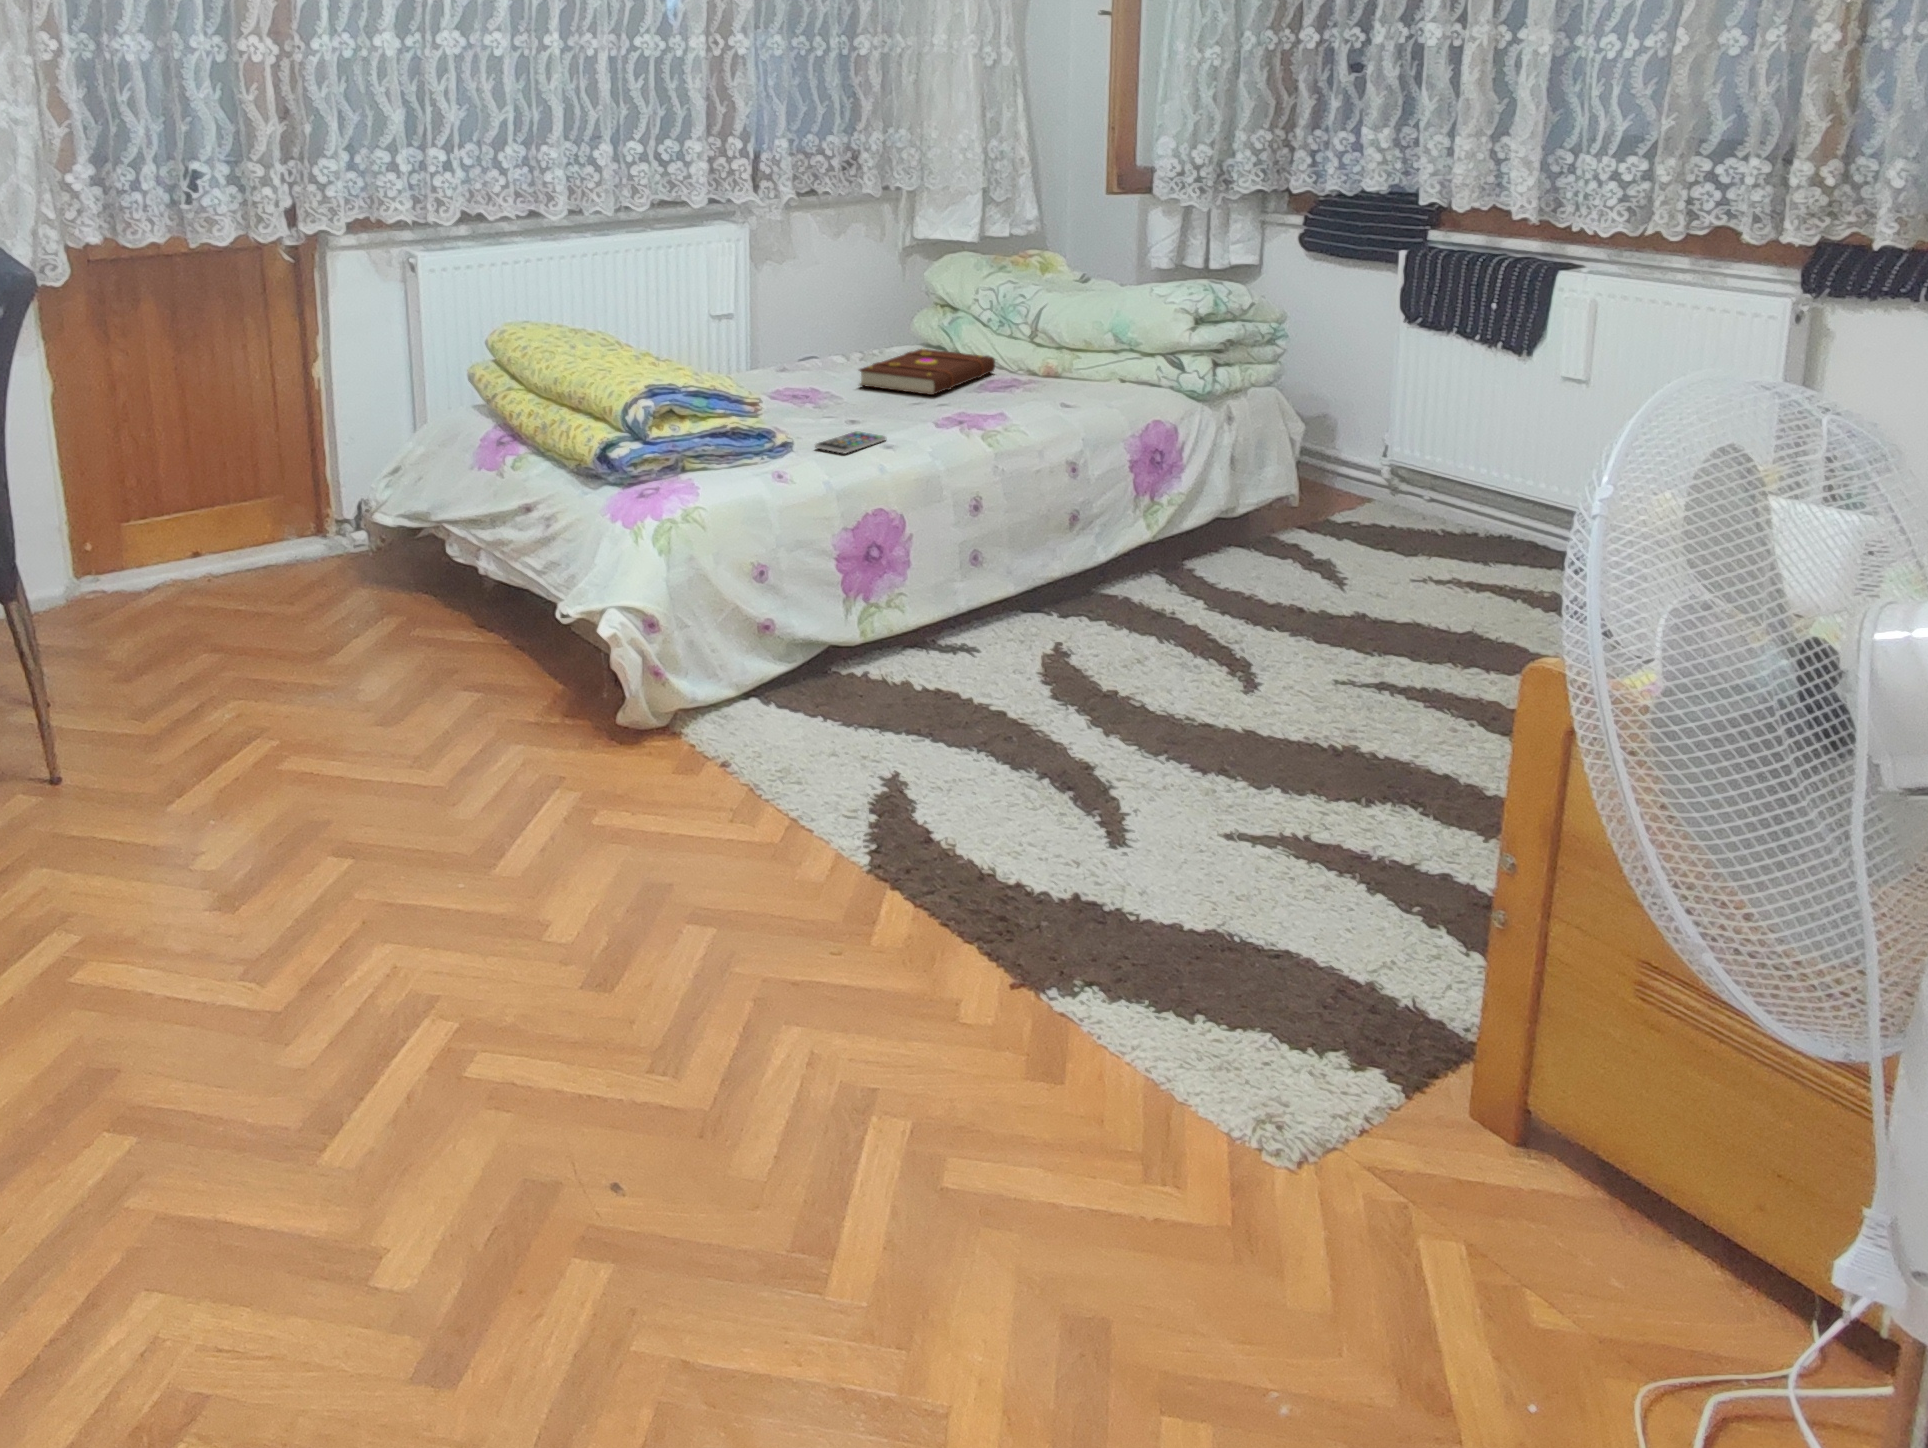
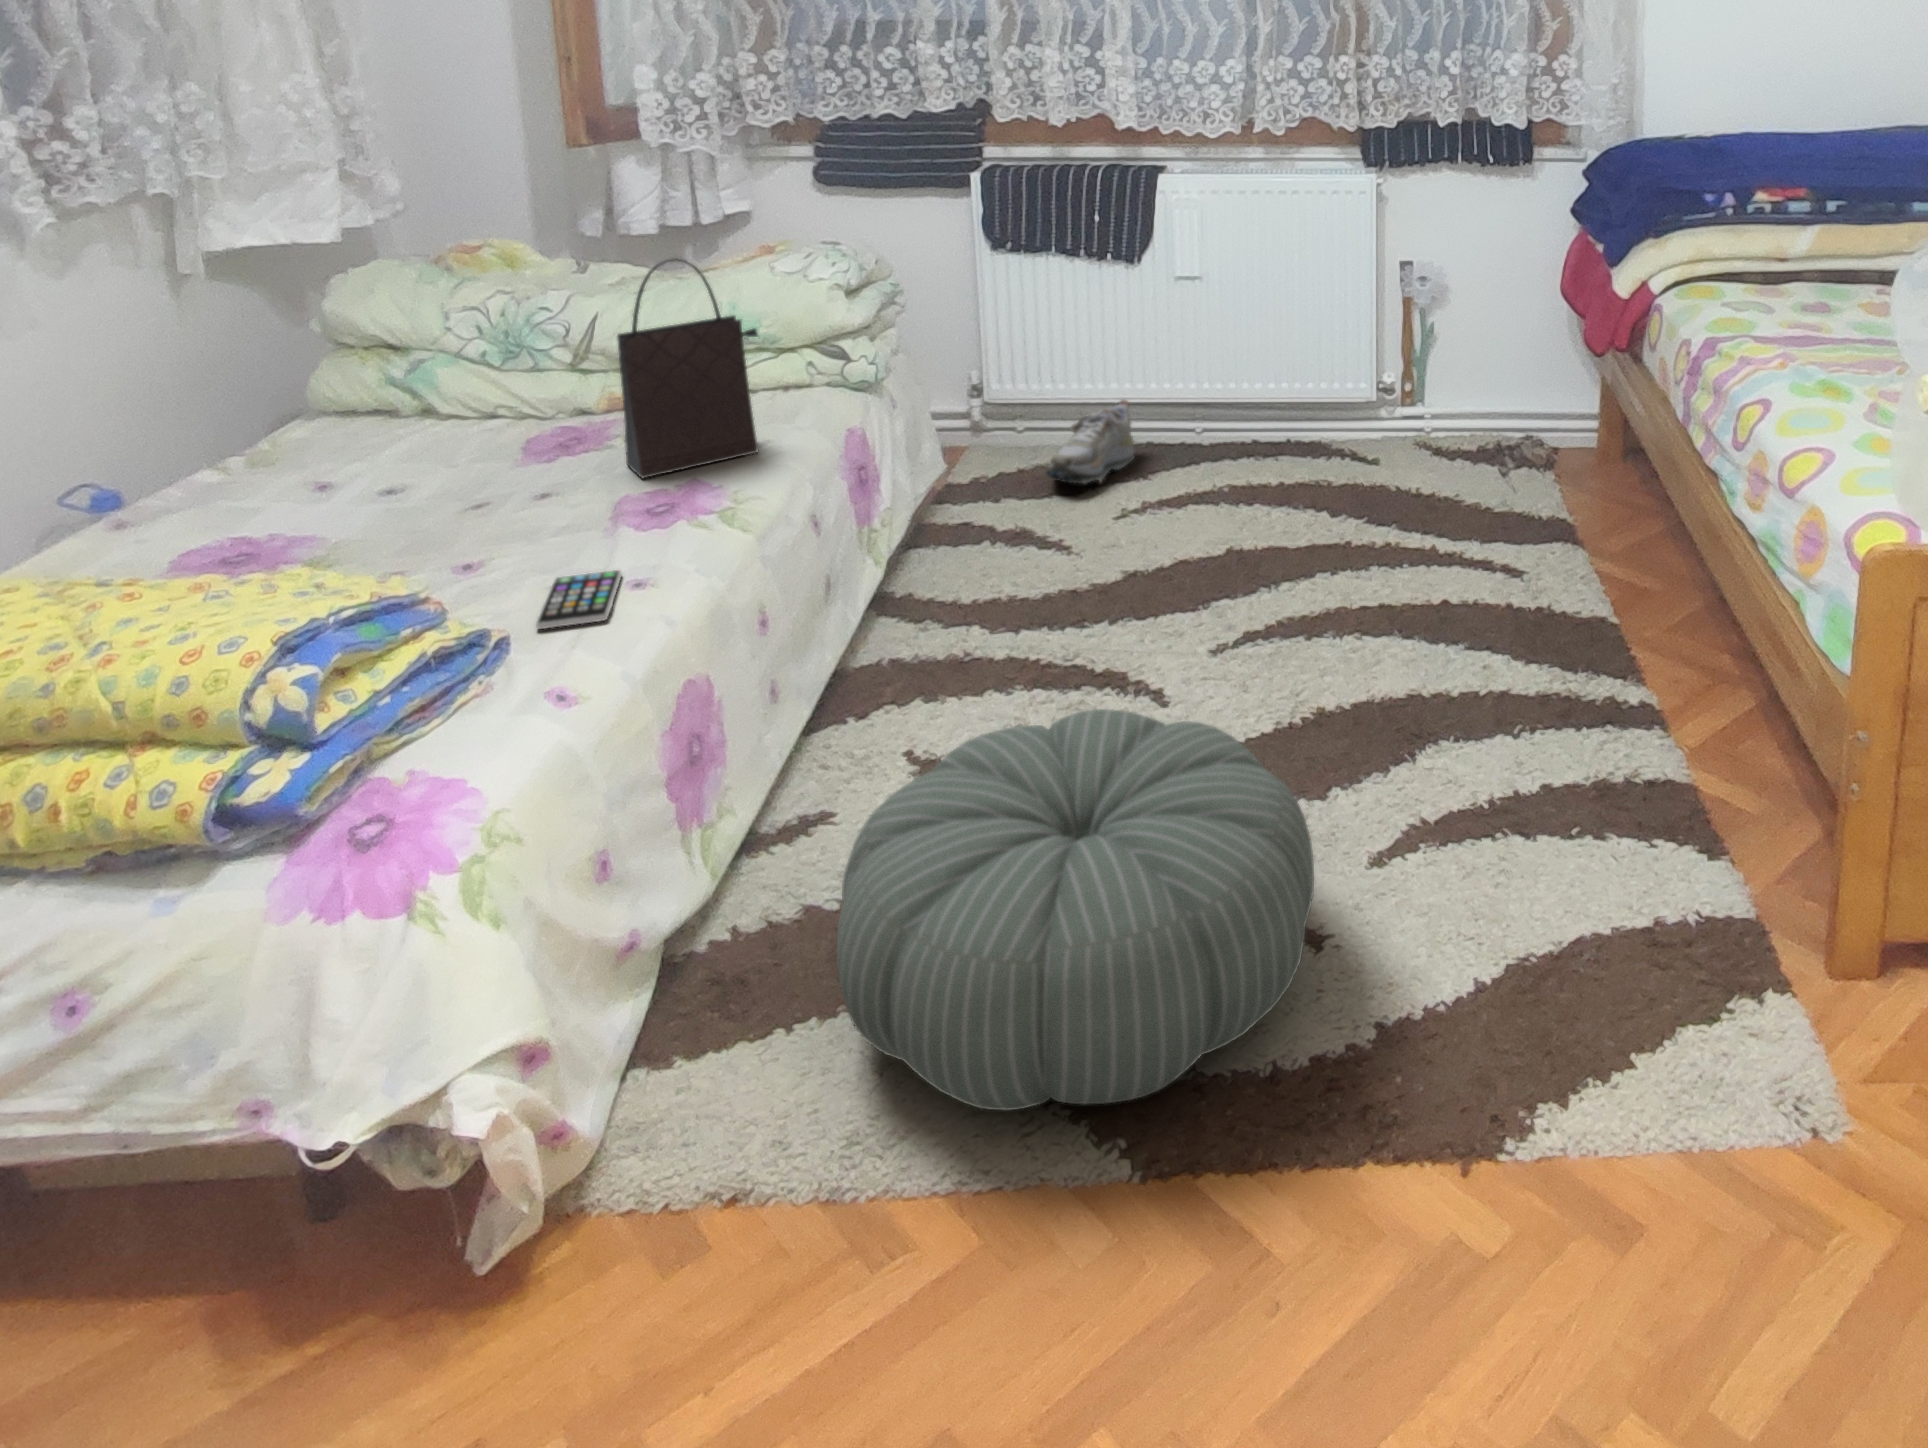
handbag: none [976,256,1072,409] -> present [617,258,758,479]
book: present [859,349,995,395] -> none [385,401,565,503]
shoe: none [1374,486,1492,552] -> present [1046,399,1134,483]
pouf: none [808,603,1158,848] -> present [837,709,1314,1110]

